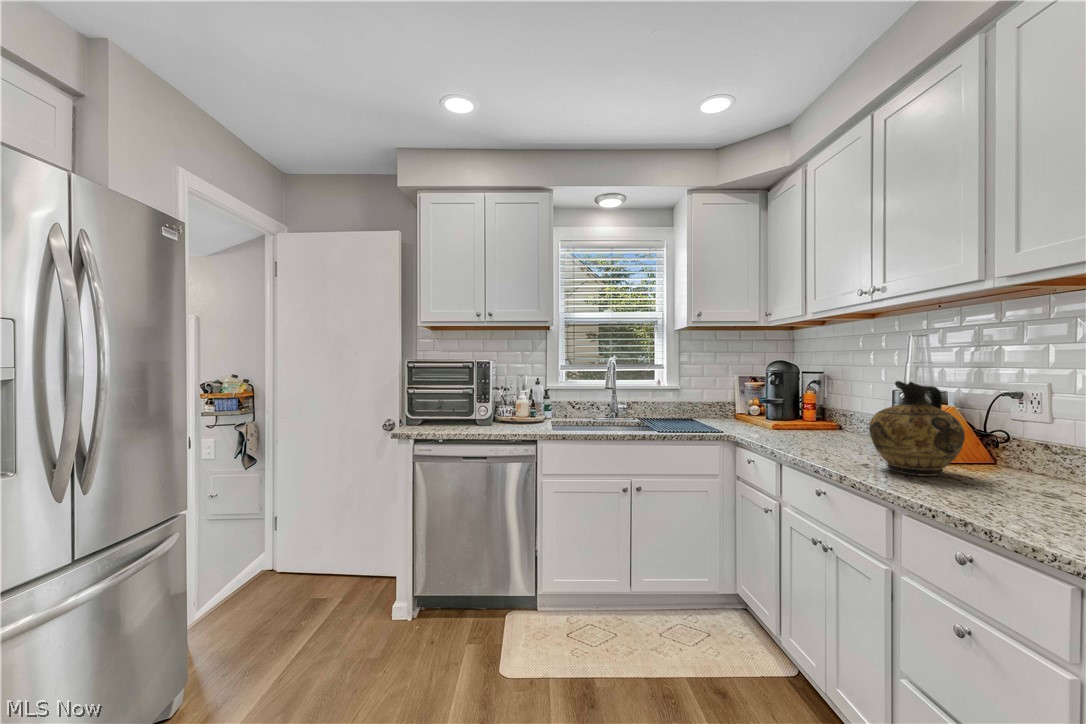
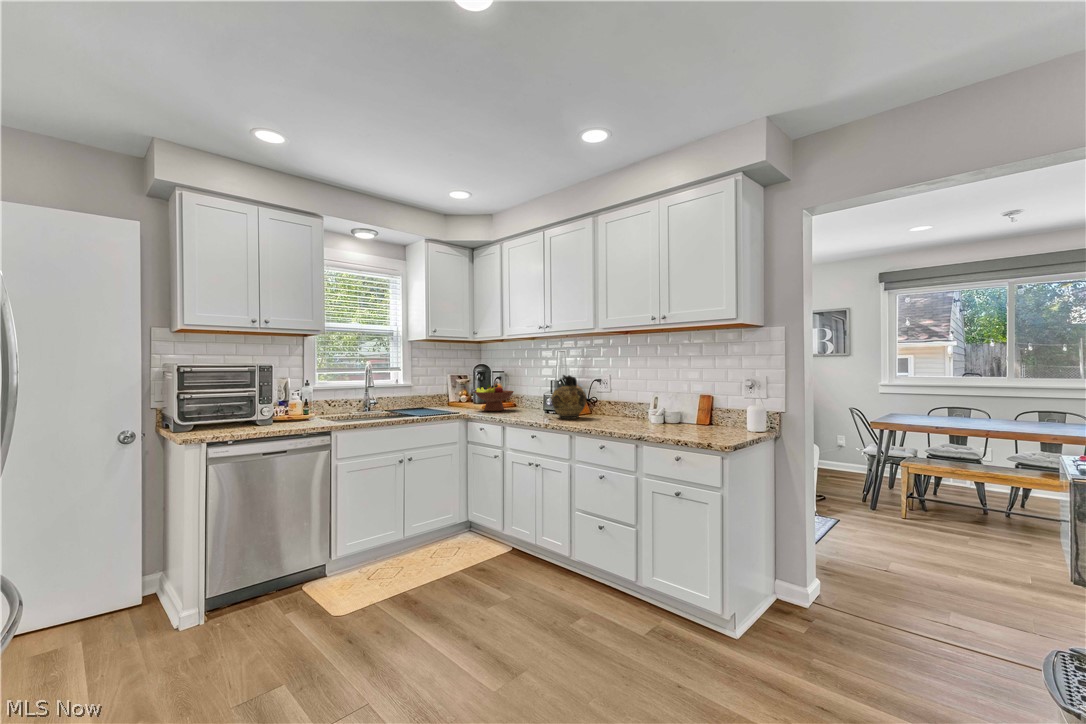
fruit bowl: none [751,392,823,435] -> present [475,385,514,411]

